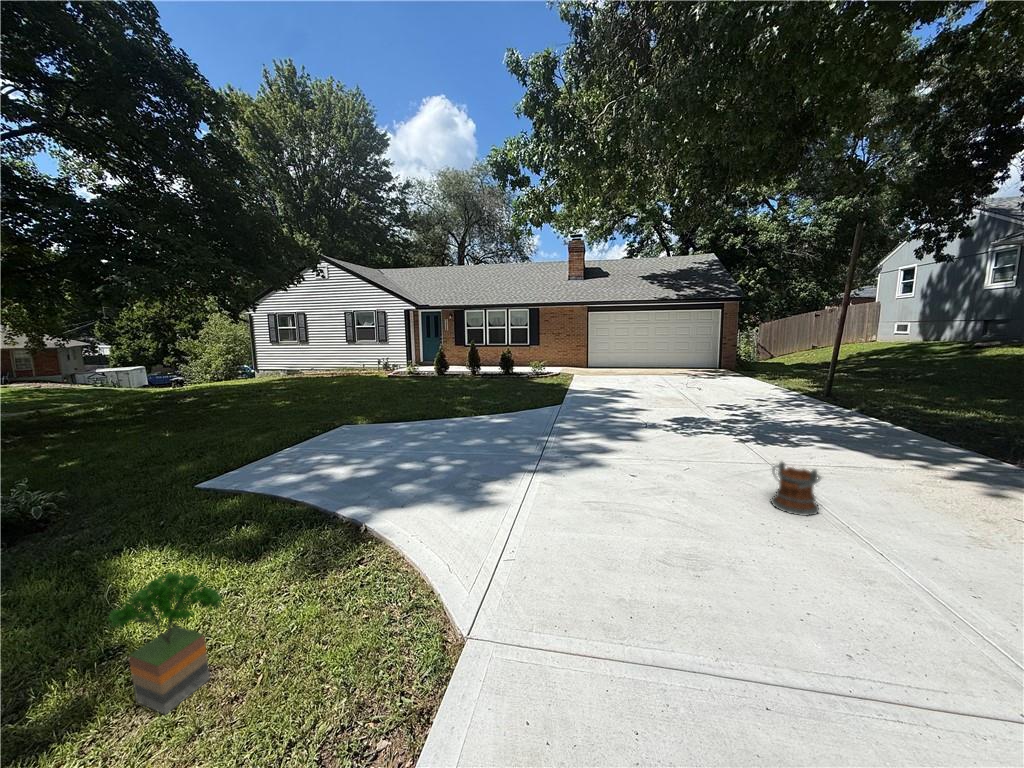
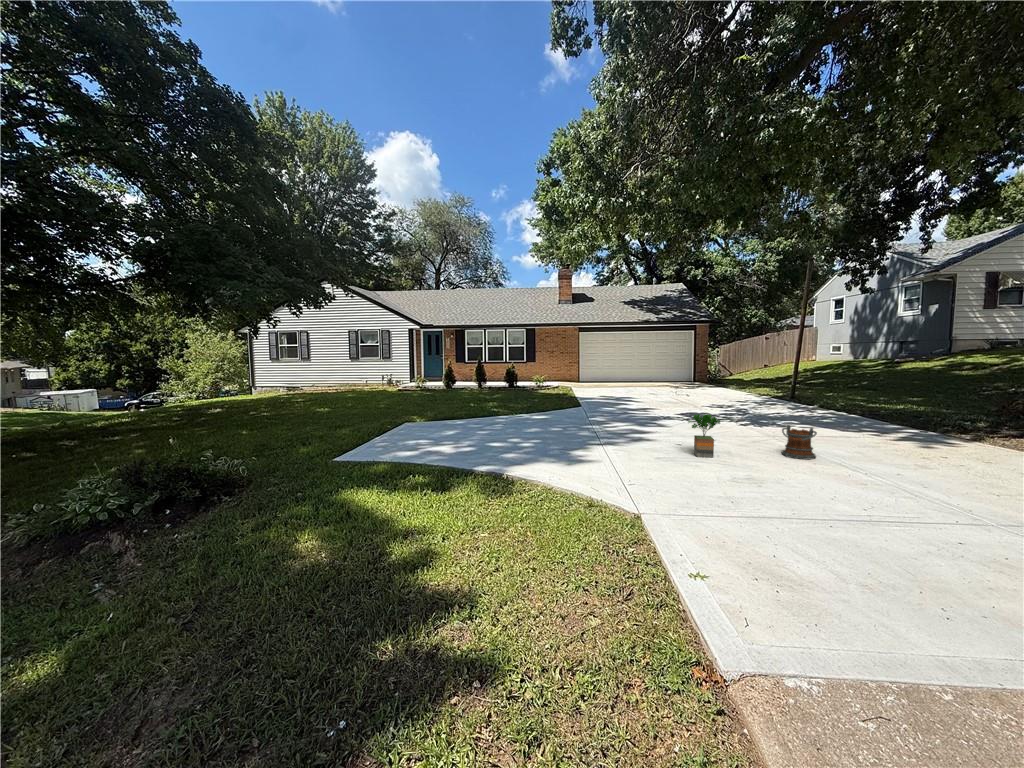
potted tree: present [109,572,222,714] -> present [688,414,720,458]

